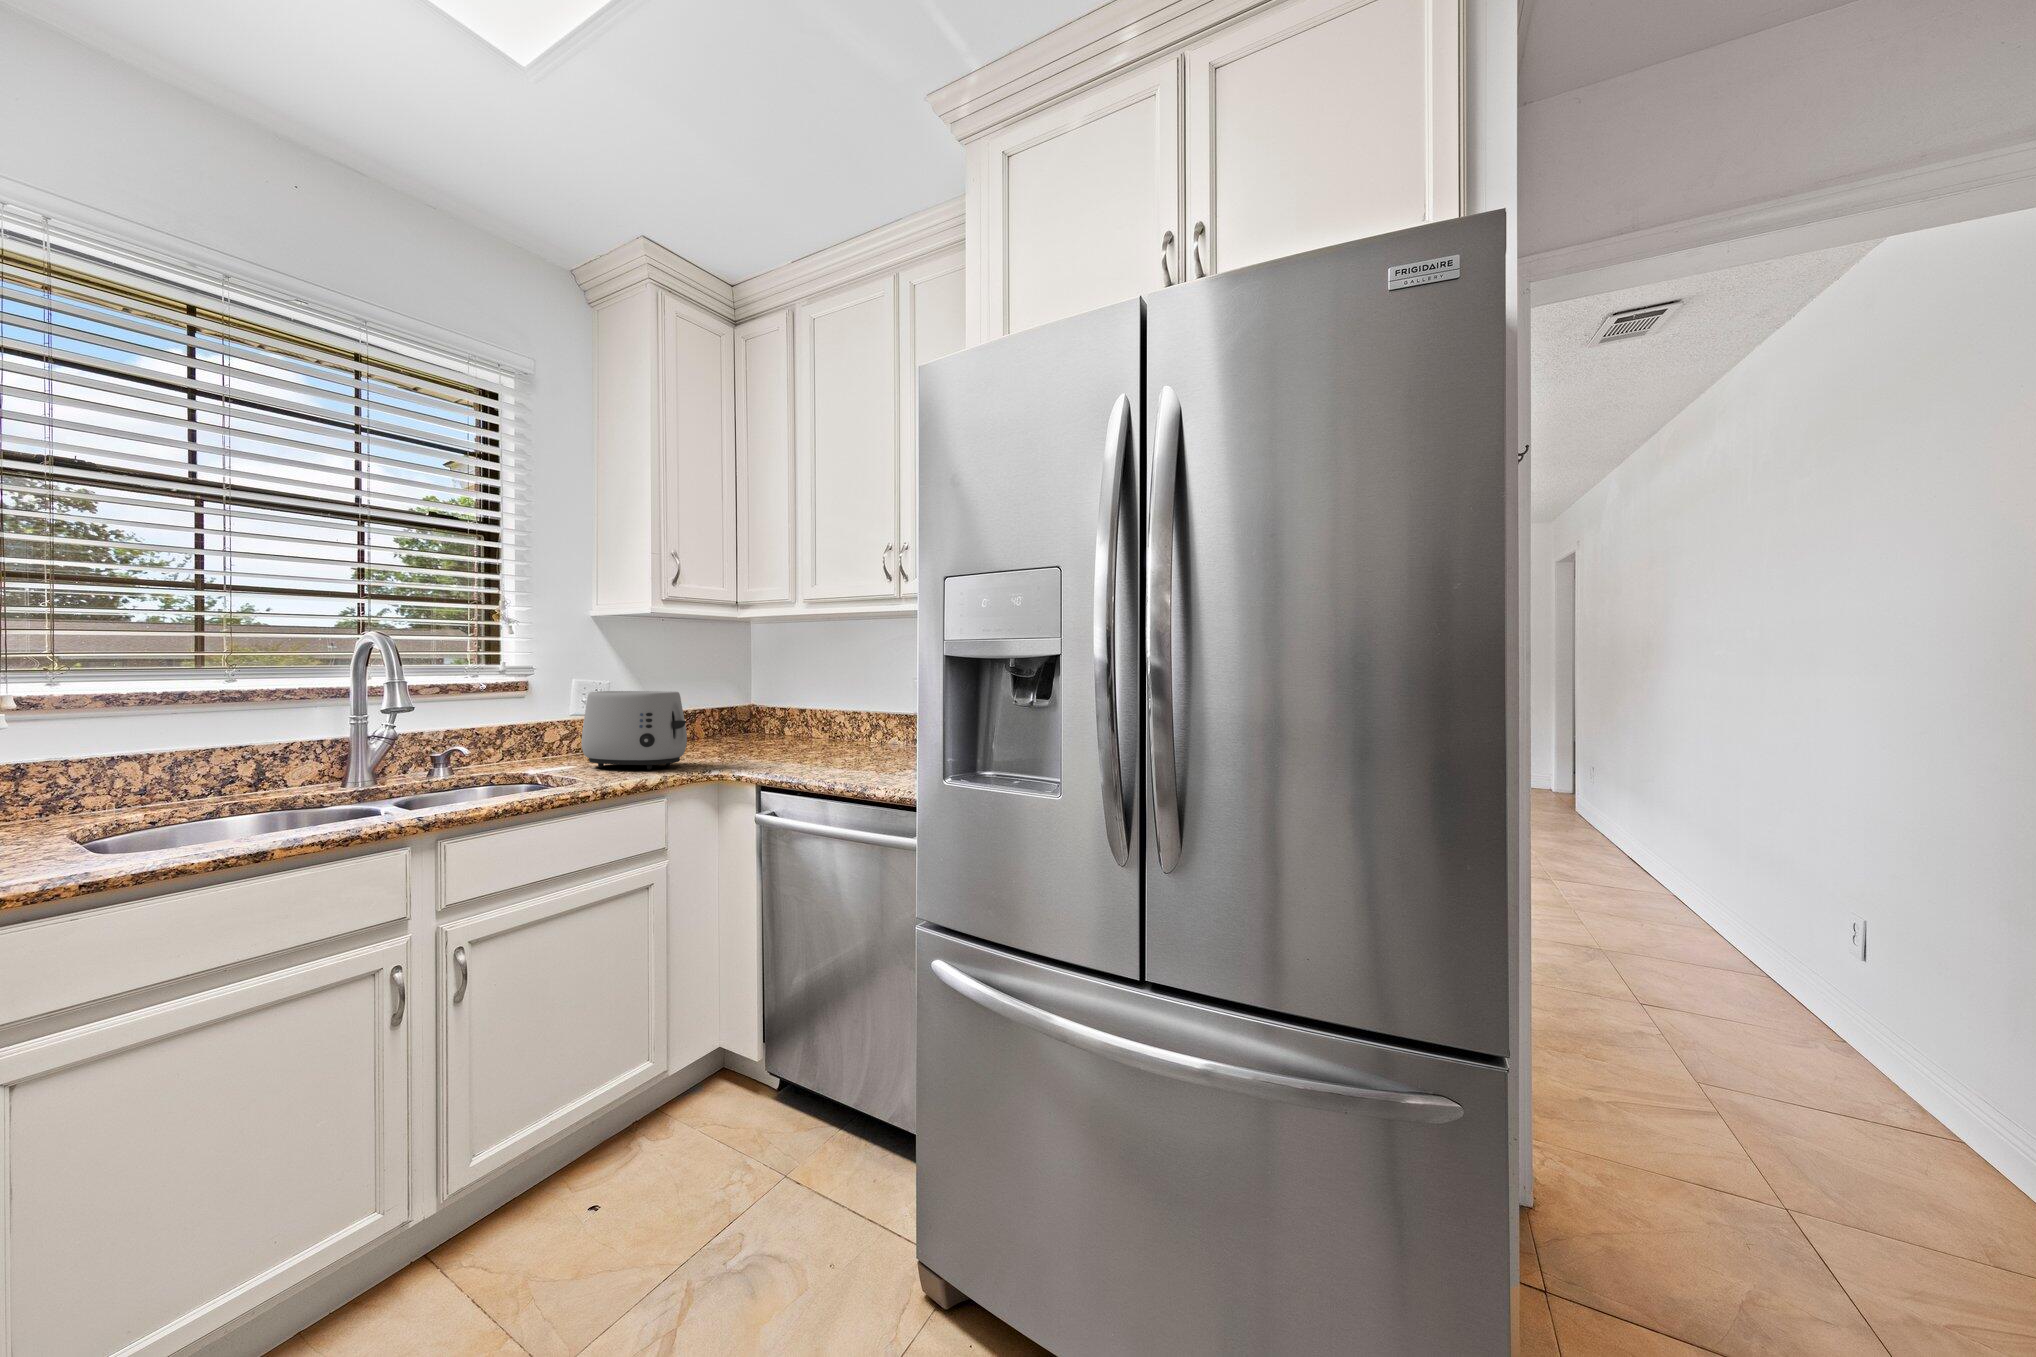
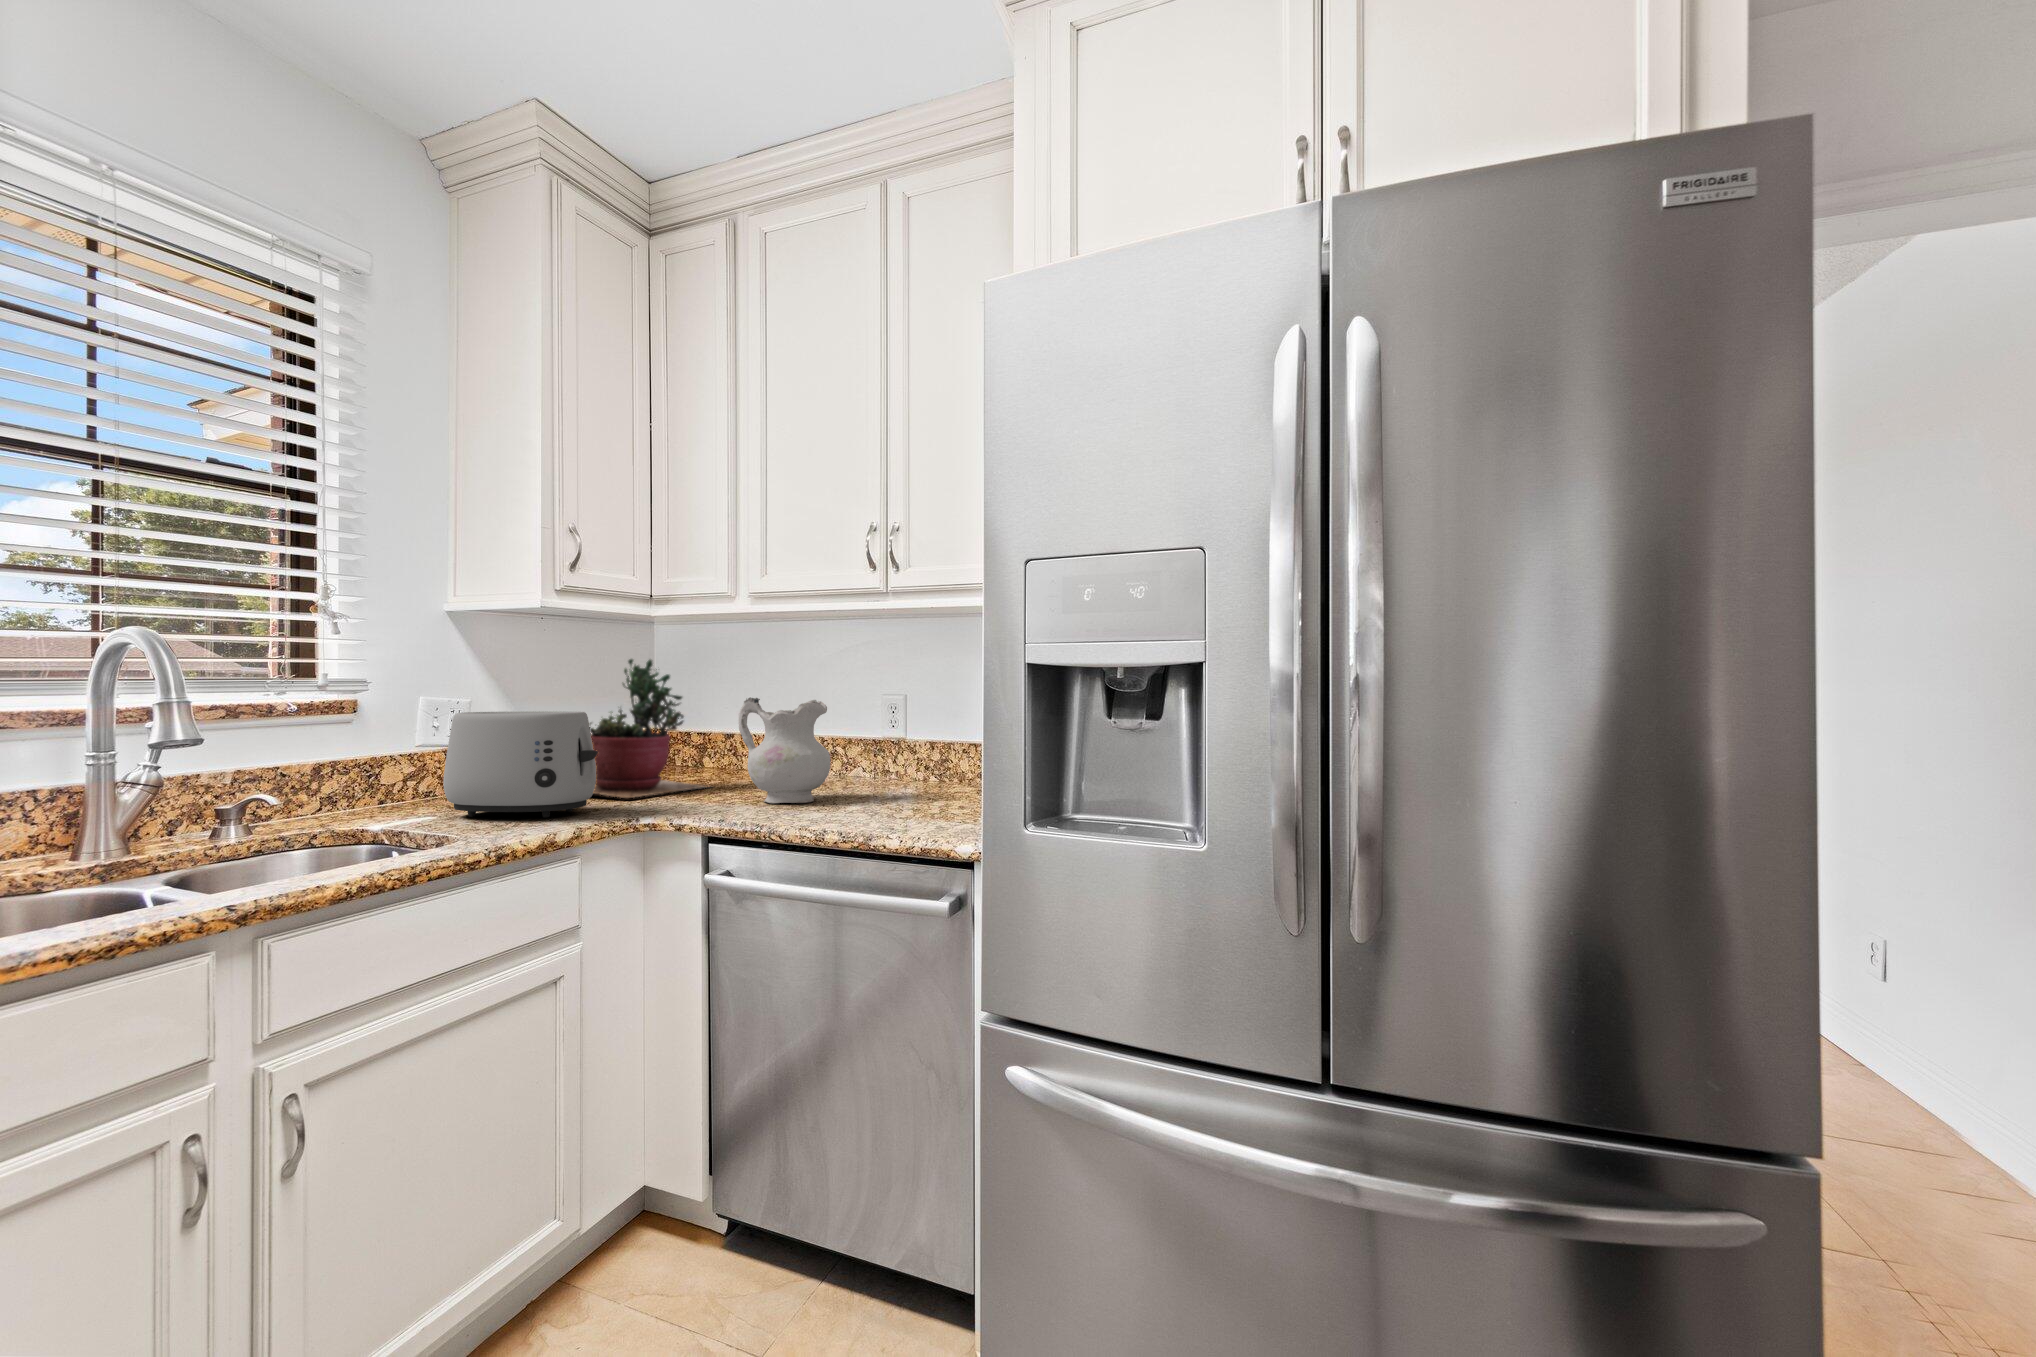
succulent plant: none [669,651,787,757] -> present [590,659,707,798]
ceramic pitcher: none [794,681,862,764] -> present [739,697,831,803]

